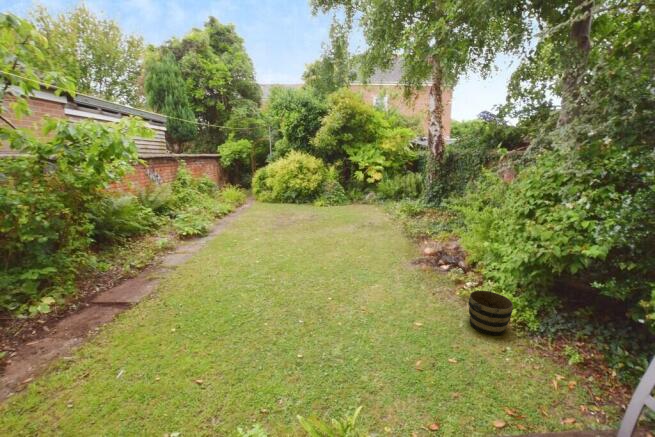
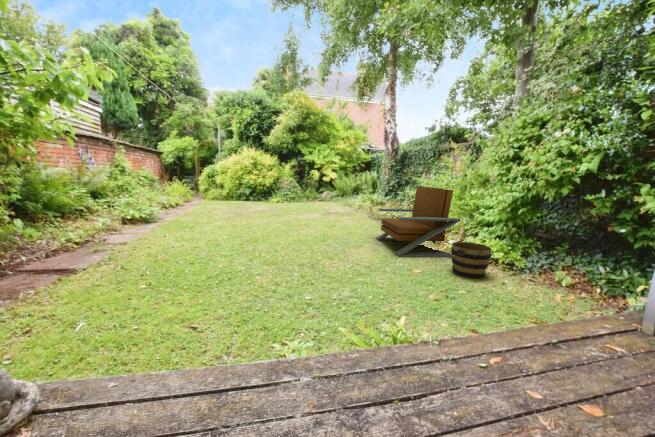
lounge chair: none [403,214,488,298] -> present [376,186,460,257]

